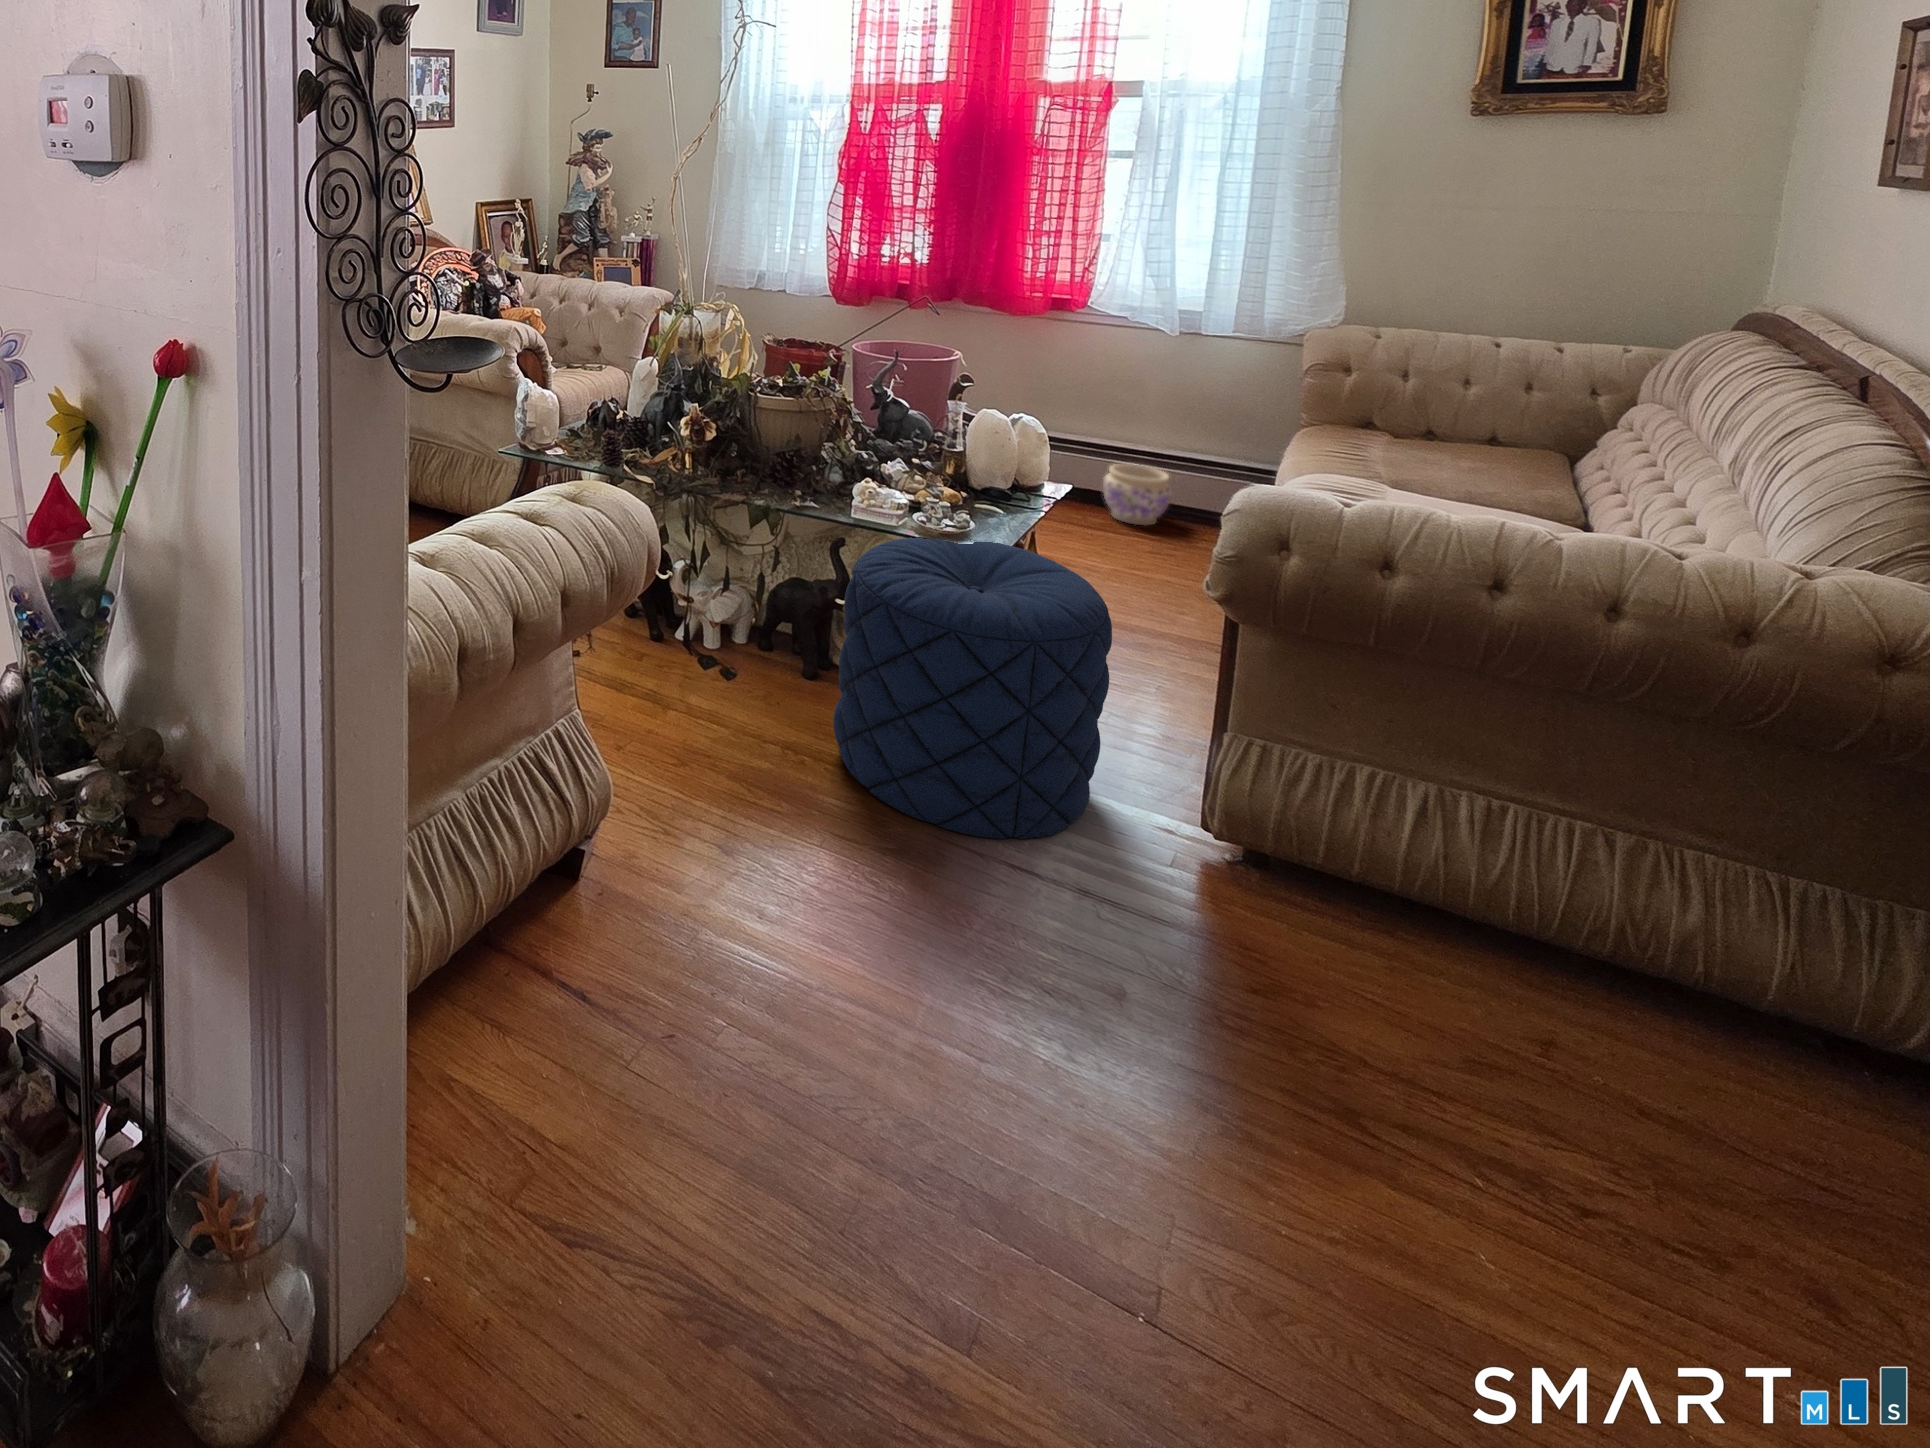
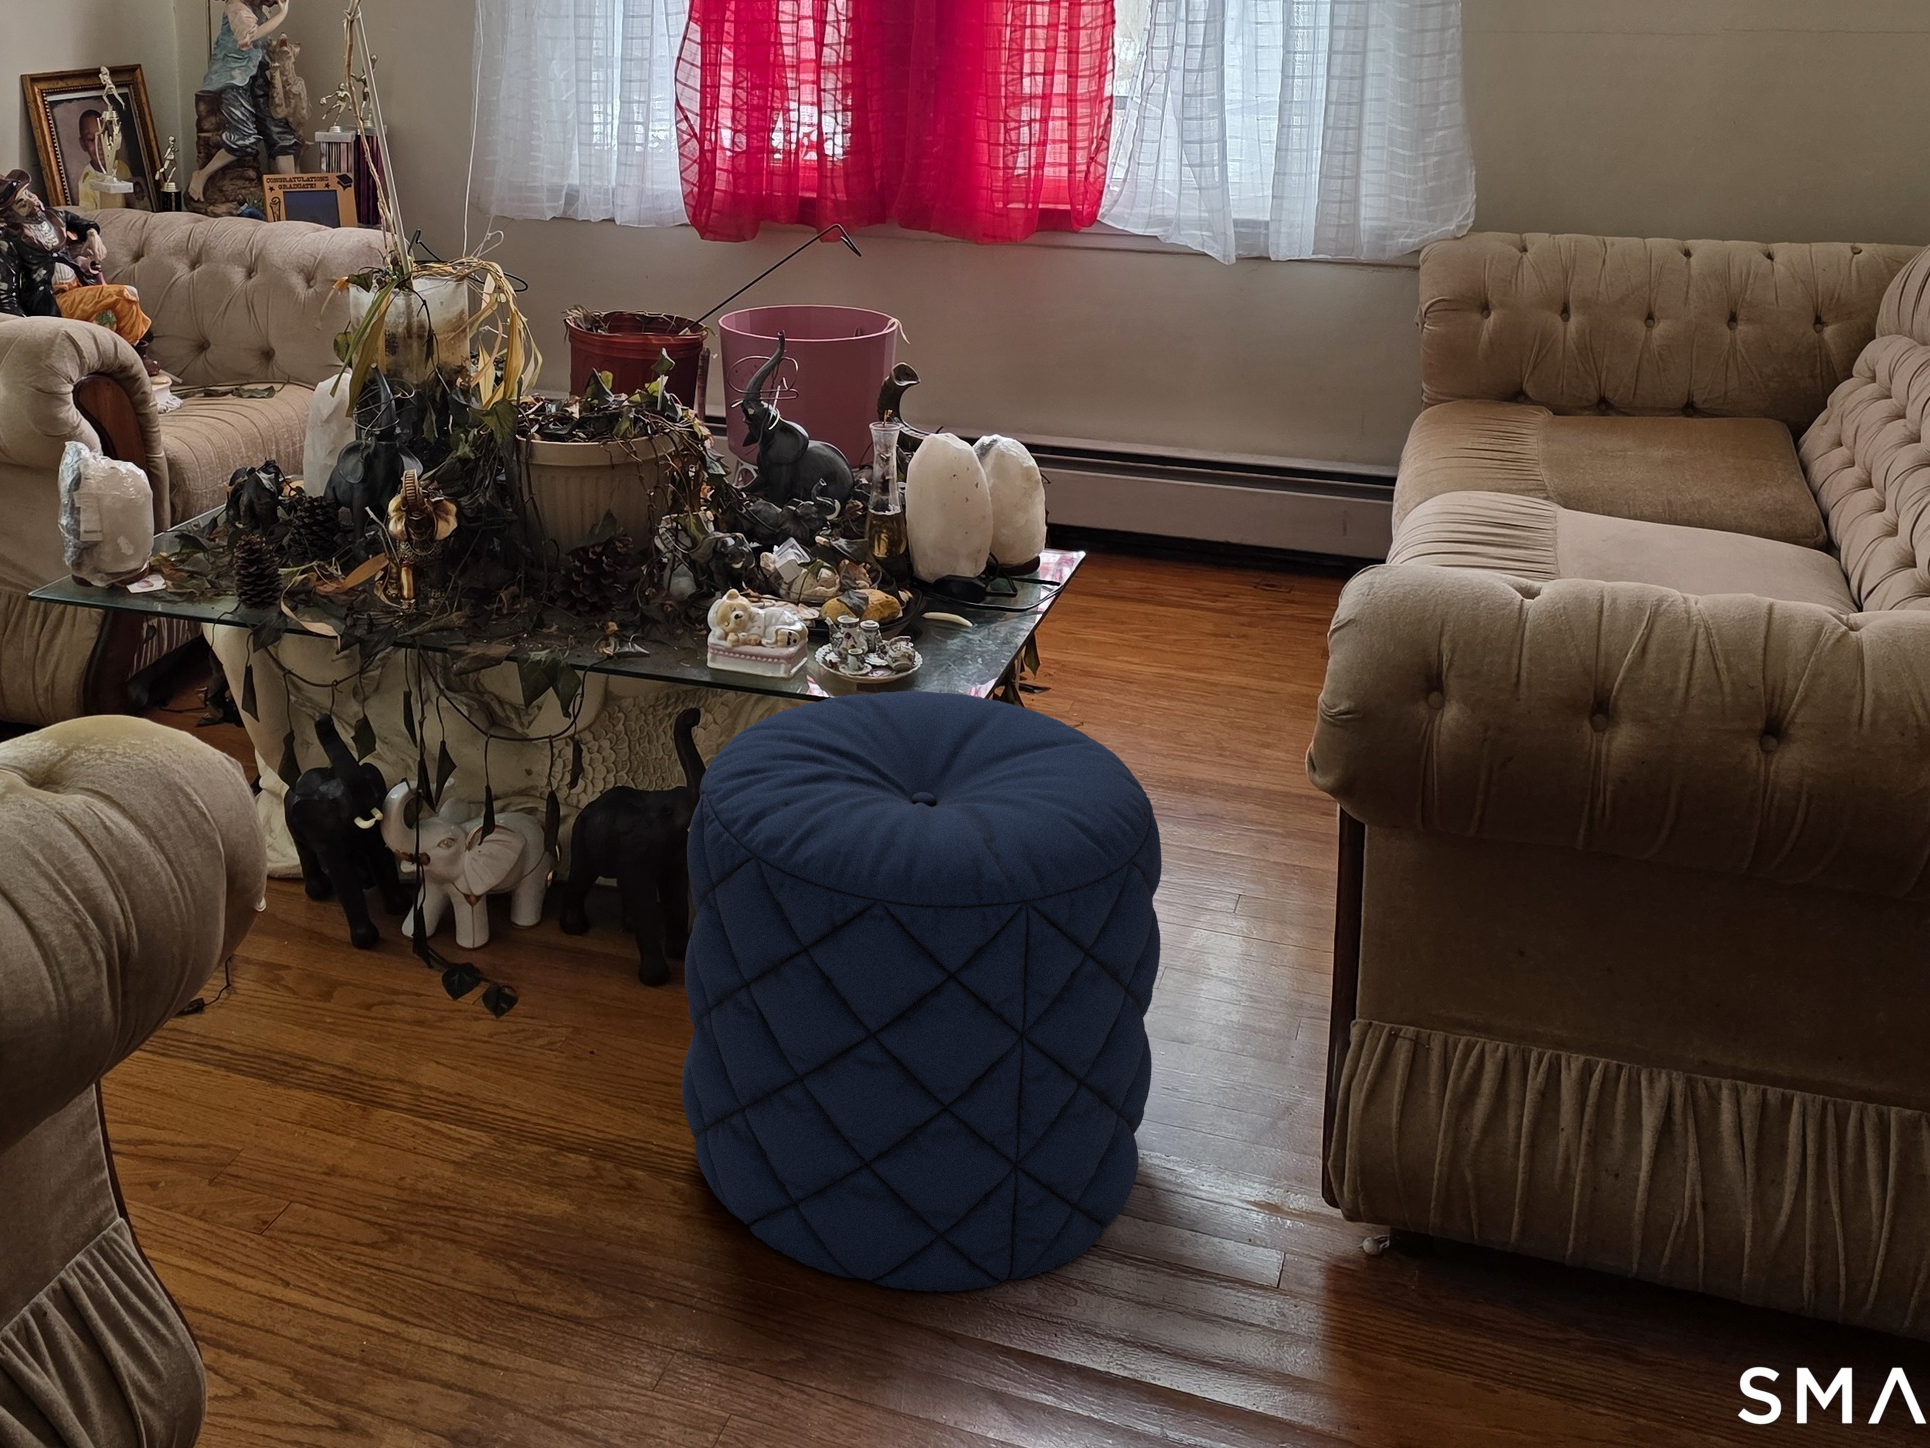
planter: present [1103,464,1173,526] -> none [1145,491,1249,595]

